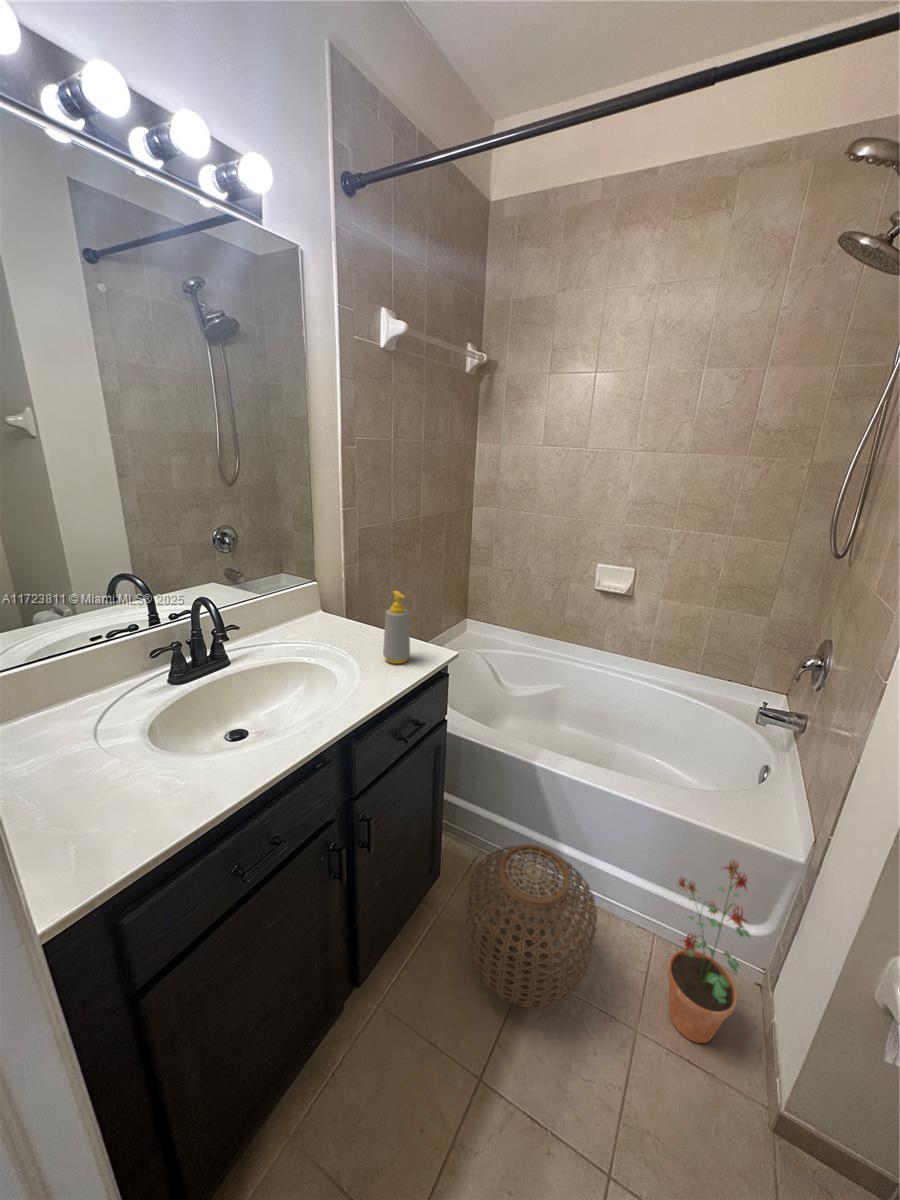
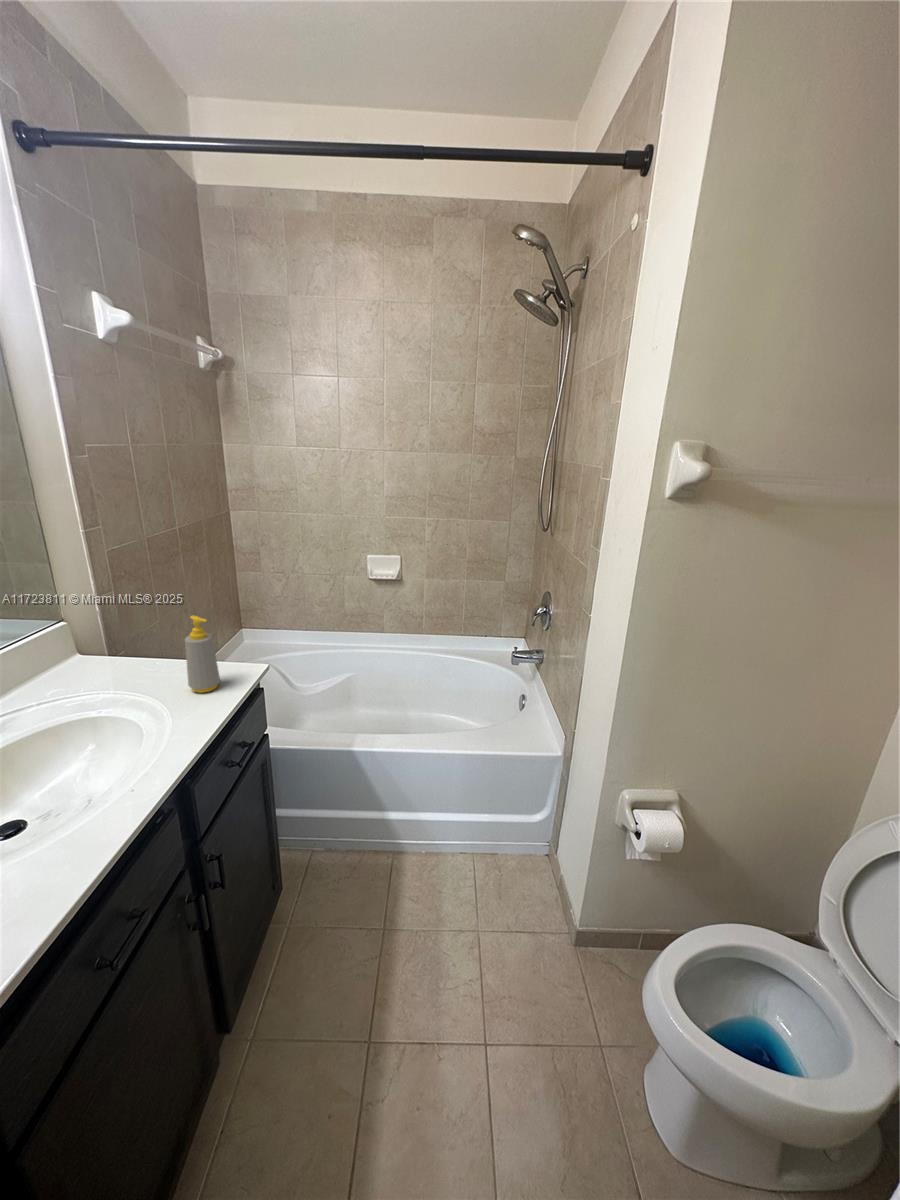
woven basket: present [465,844,597,1008] -> none [320,819,437,964]
potted plant: present [668,860,750,1043] -> none [484,770,542,916]

